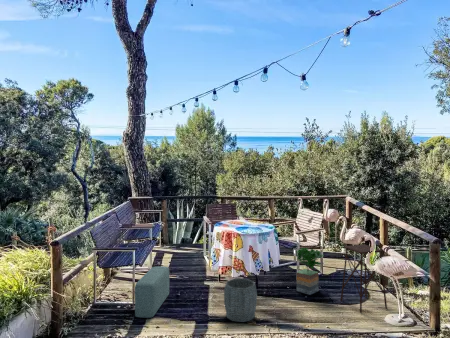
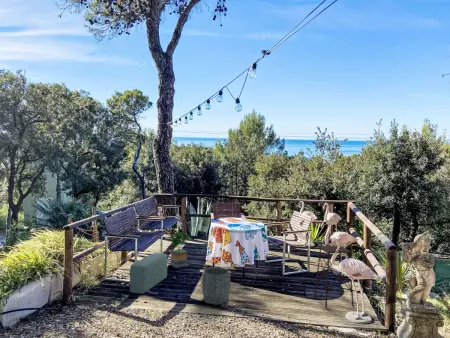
potted tree: present [297,248,323,295] -> present [169,232,191,268]

